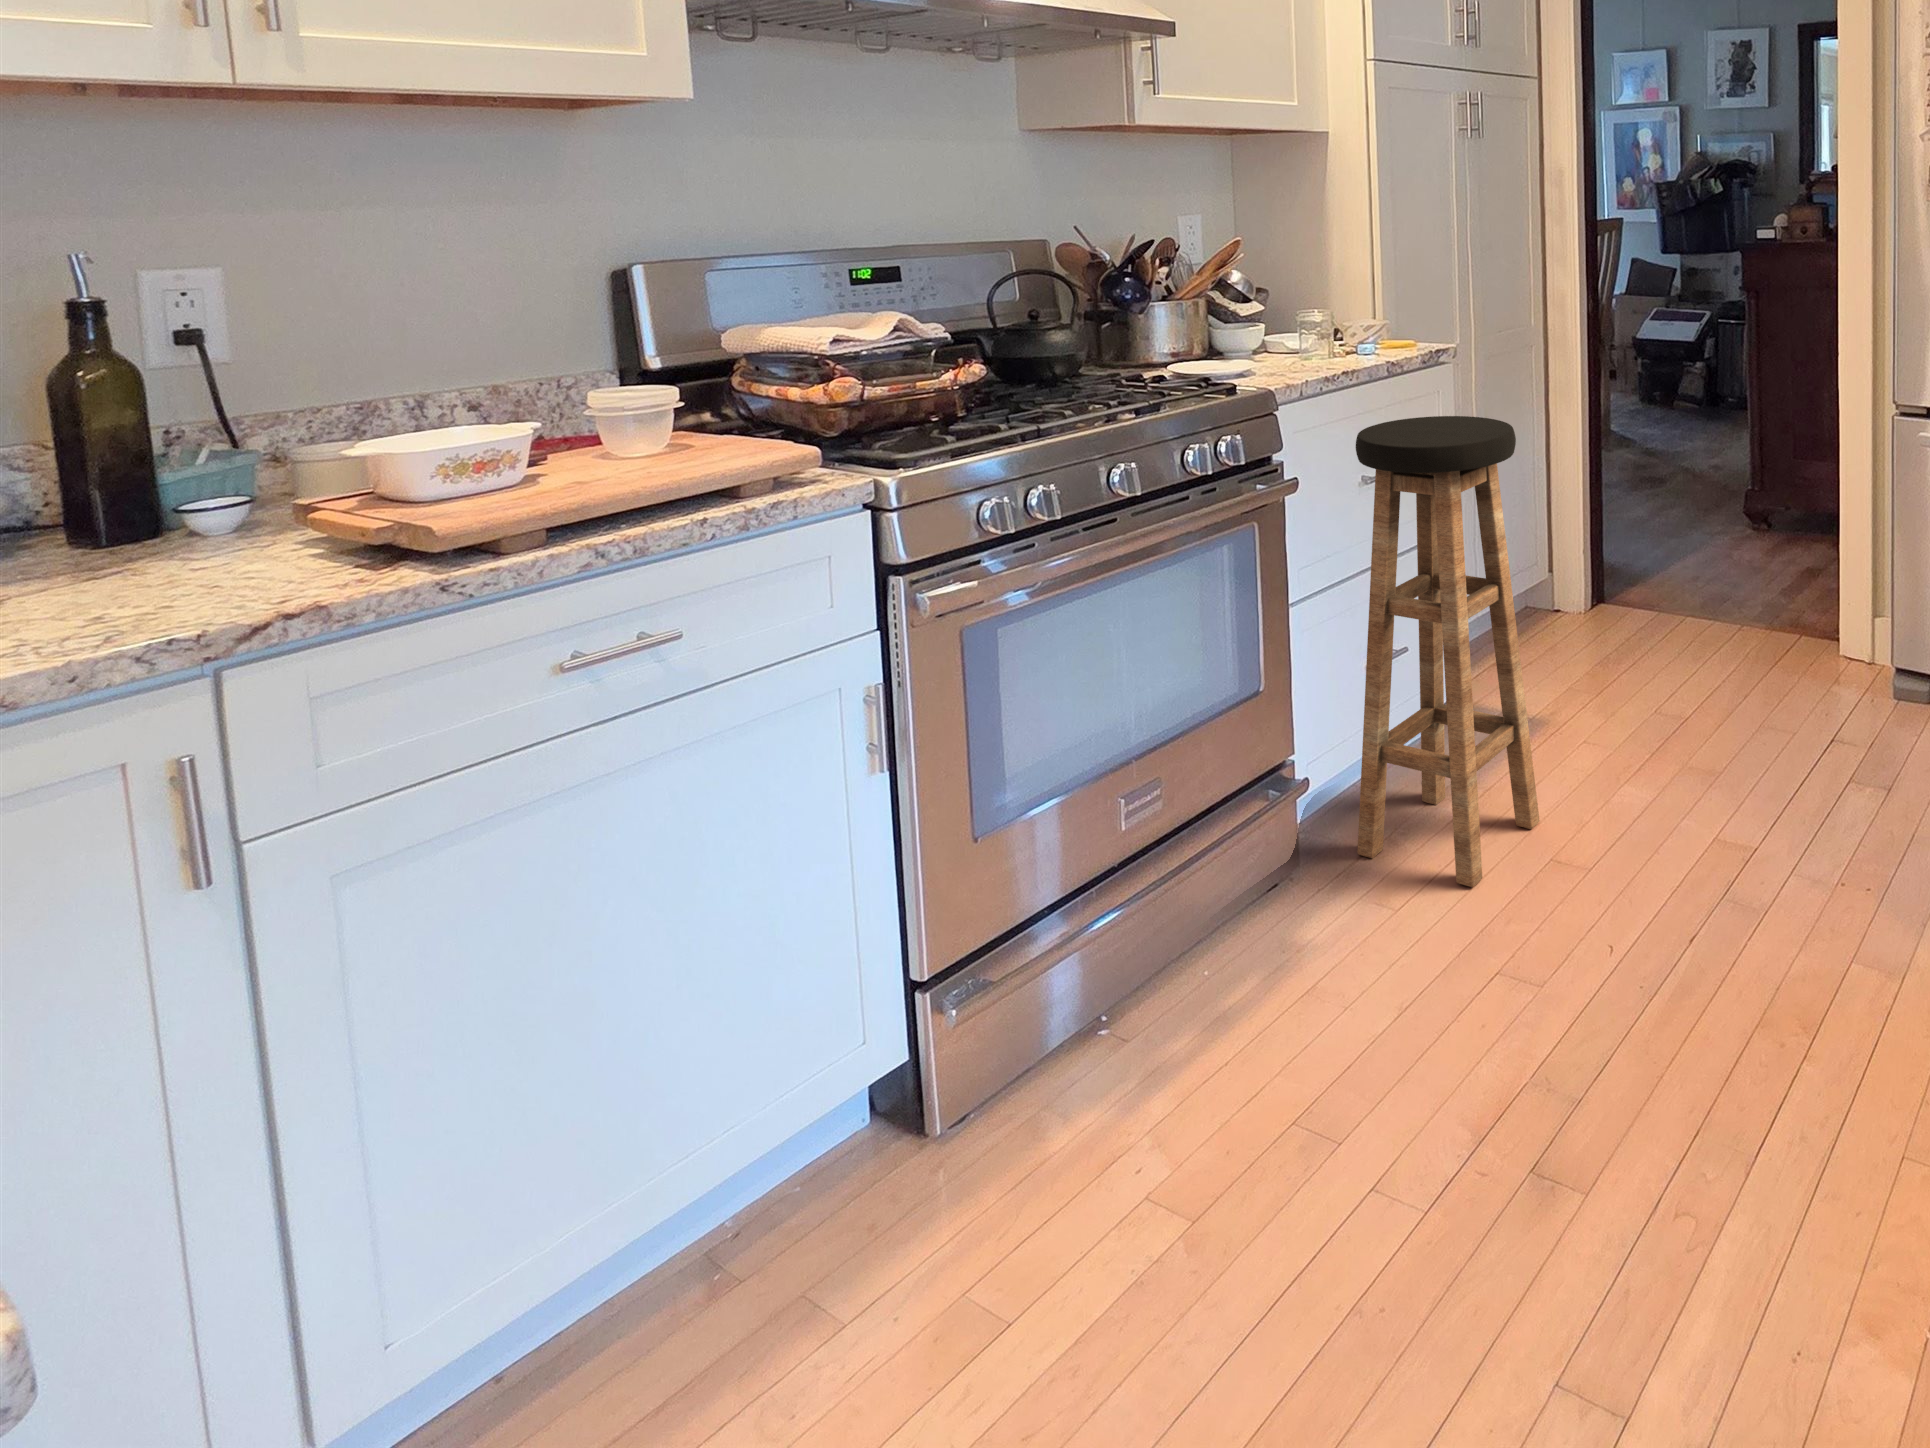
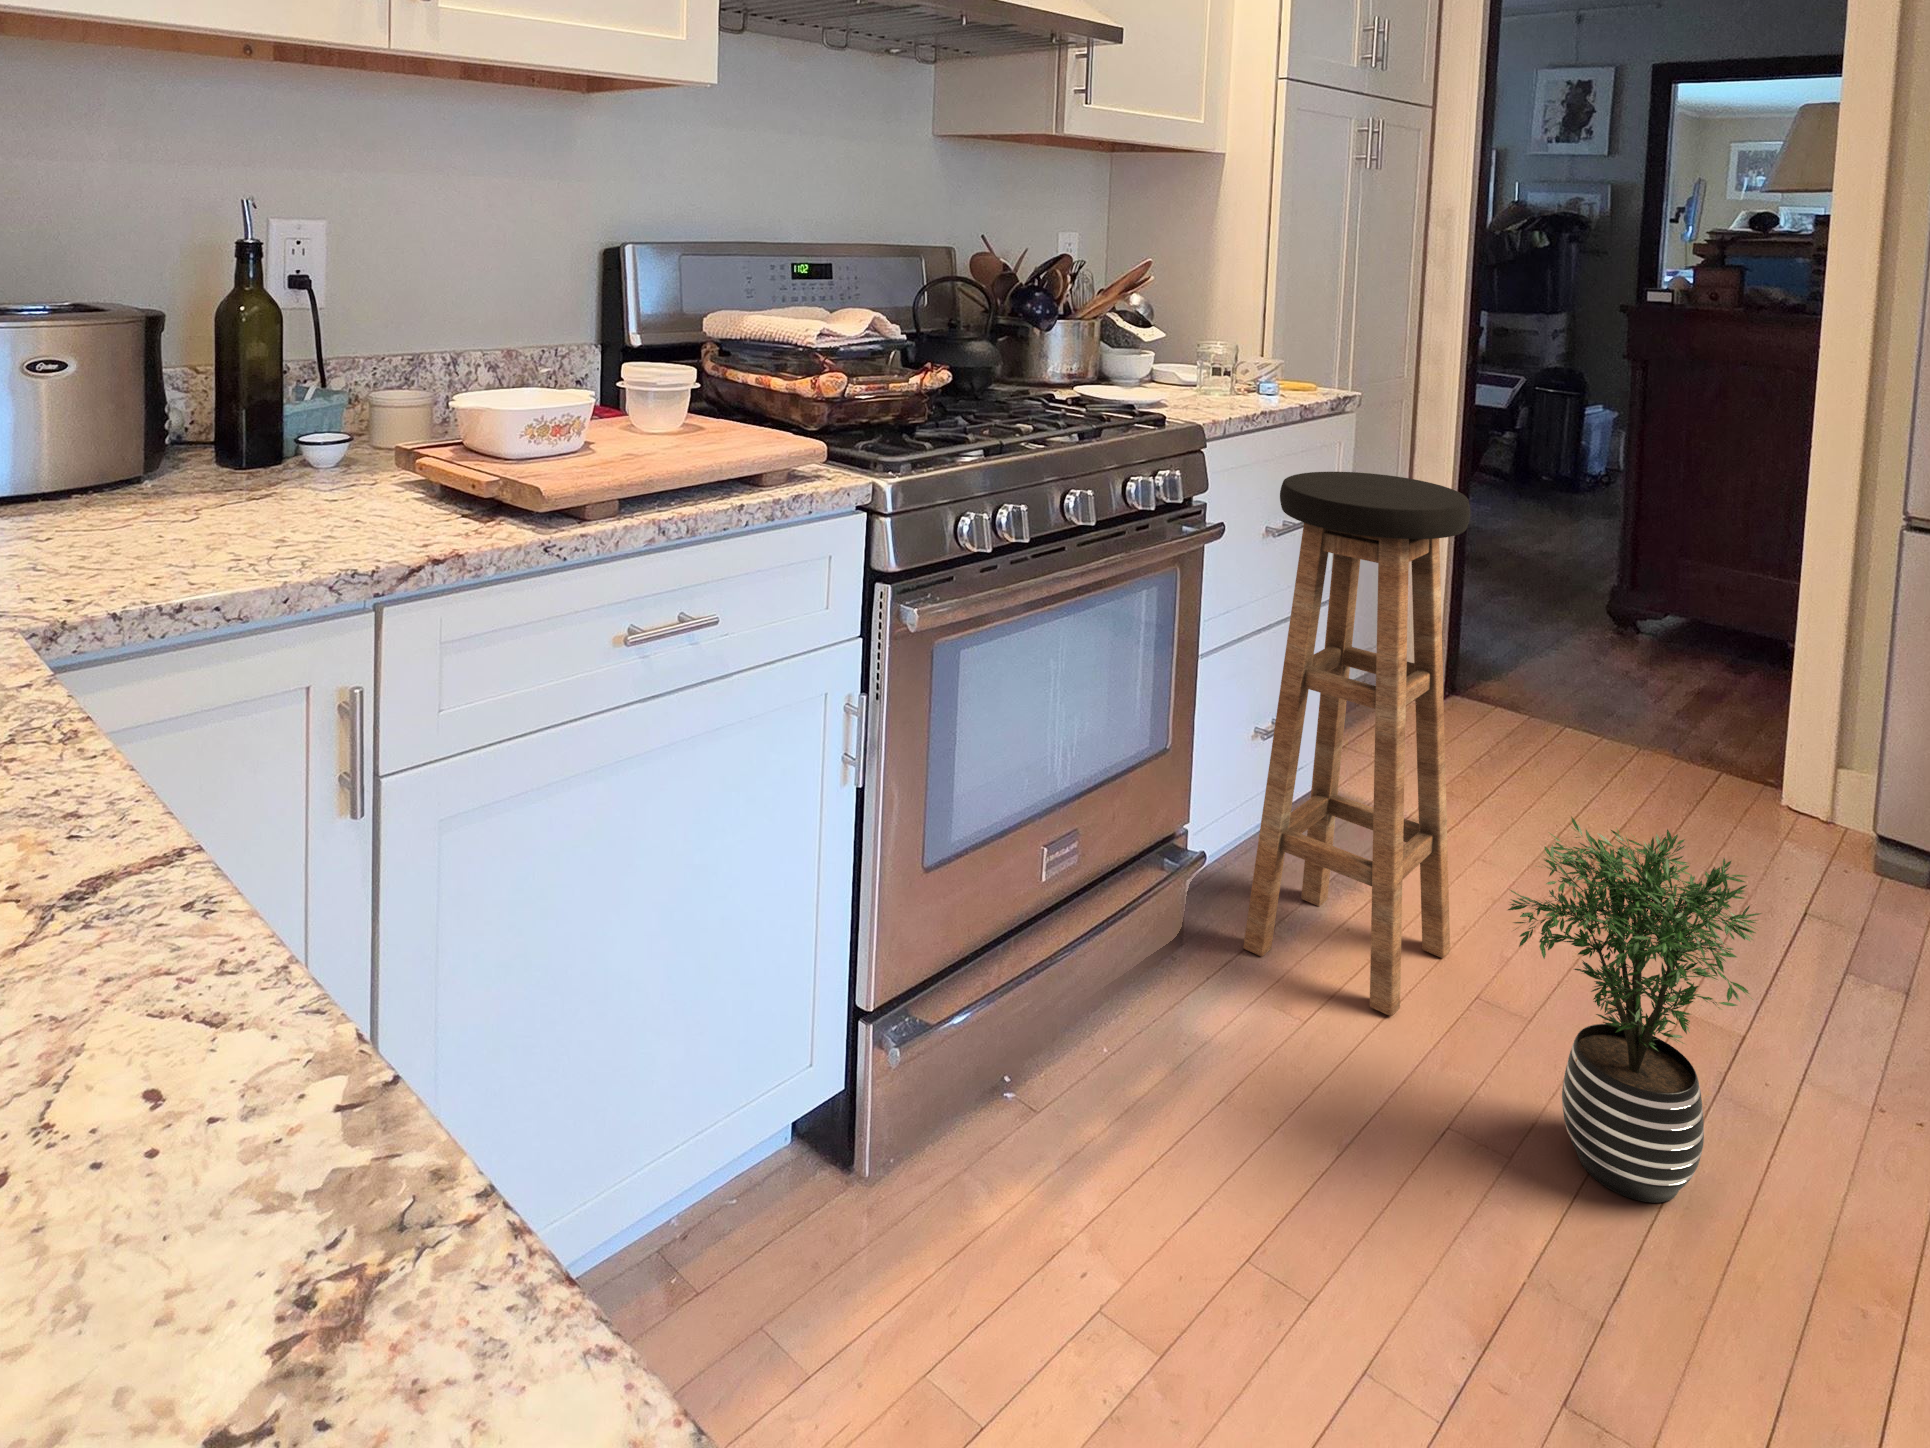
potted plant: none [1519,687,1721,994] -> present [1508,817,1761,1203]

